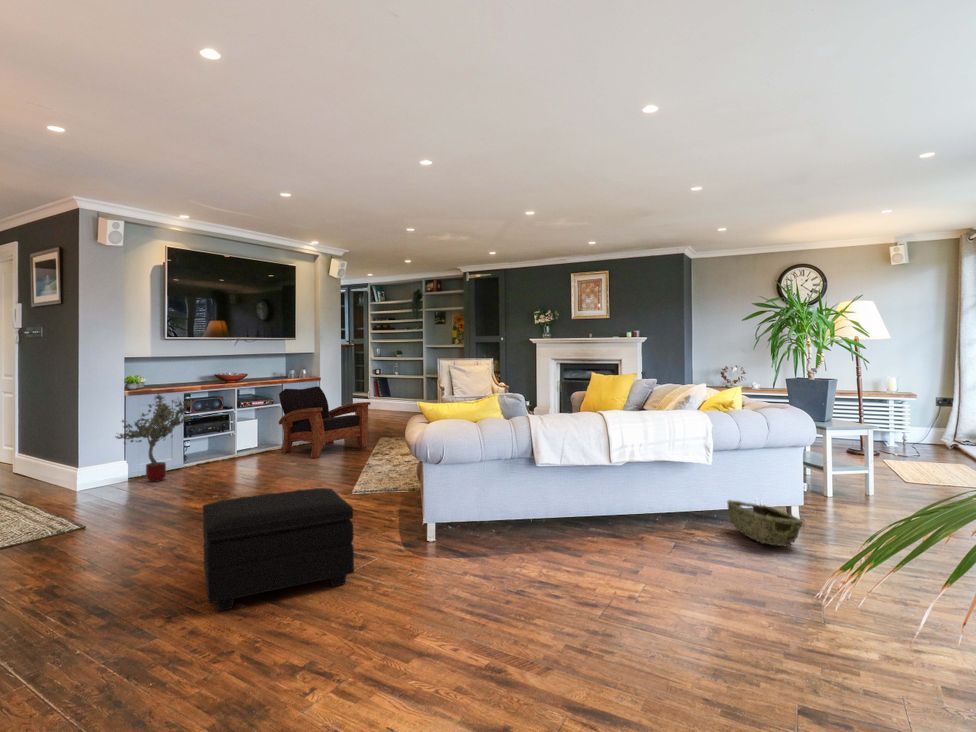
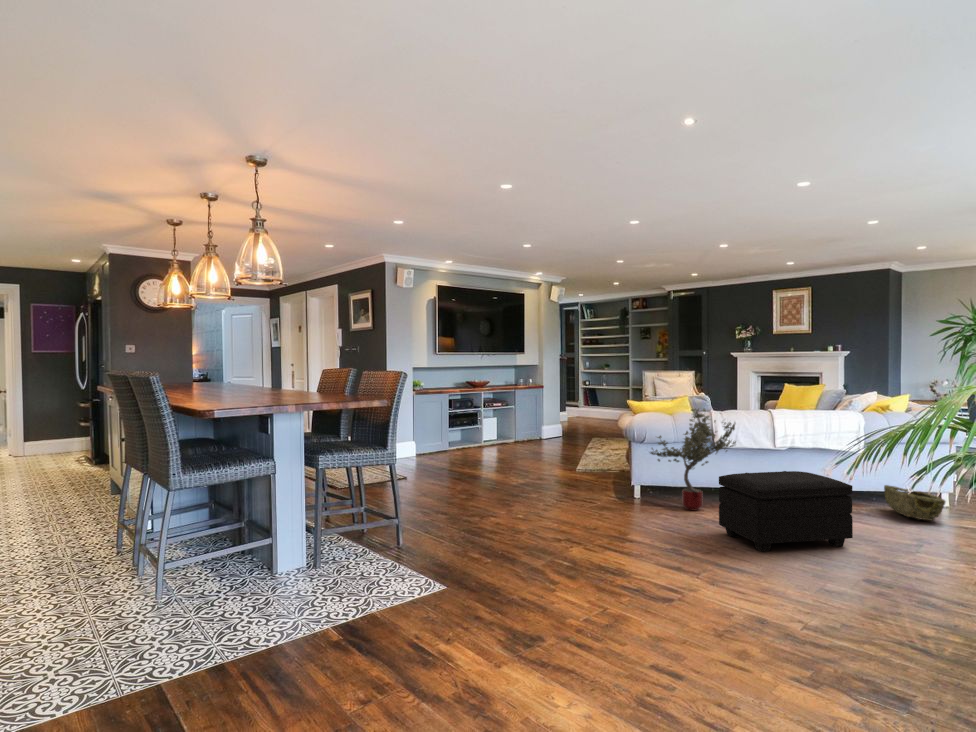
armchair: present [279,386,371,458] -> none [513,393,585,448]
potted tree: present [115,391,190,482] -> present [650,409,736,510]
footstool: present [203,488,354,611] -> present [719,471,853,552]

